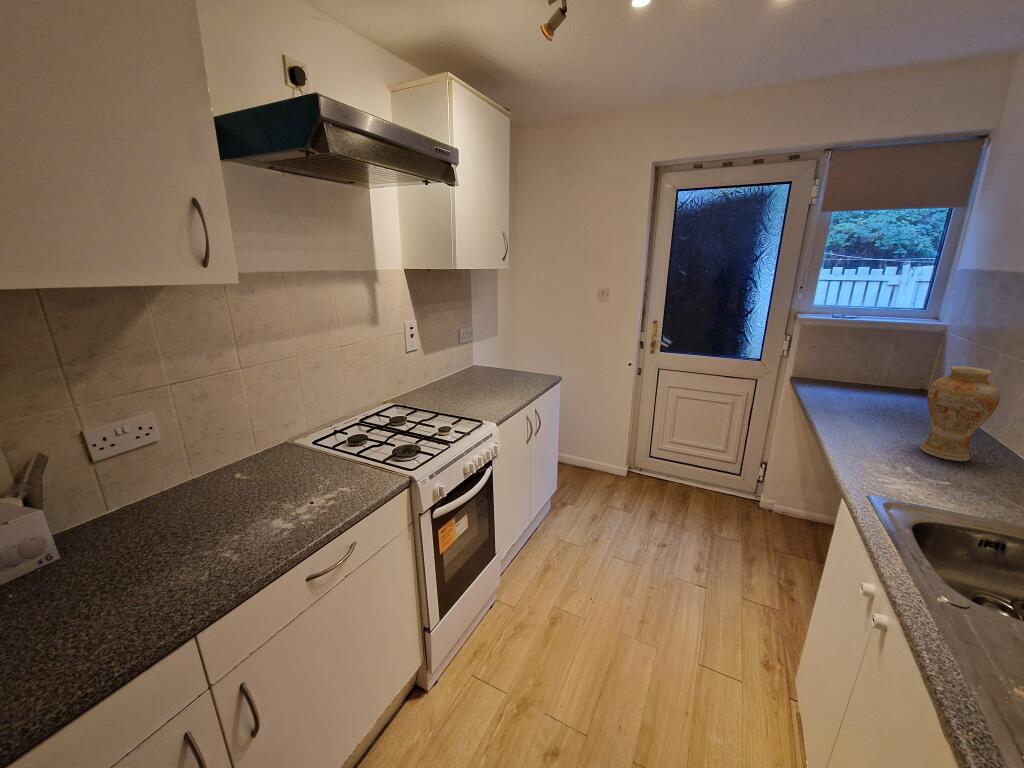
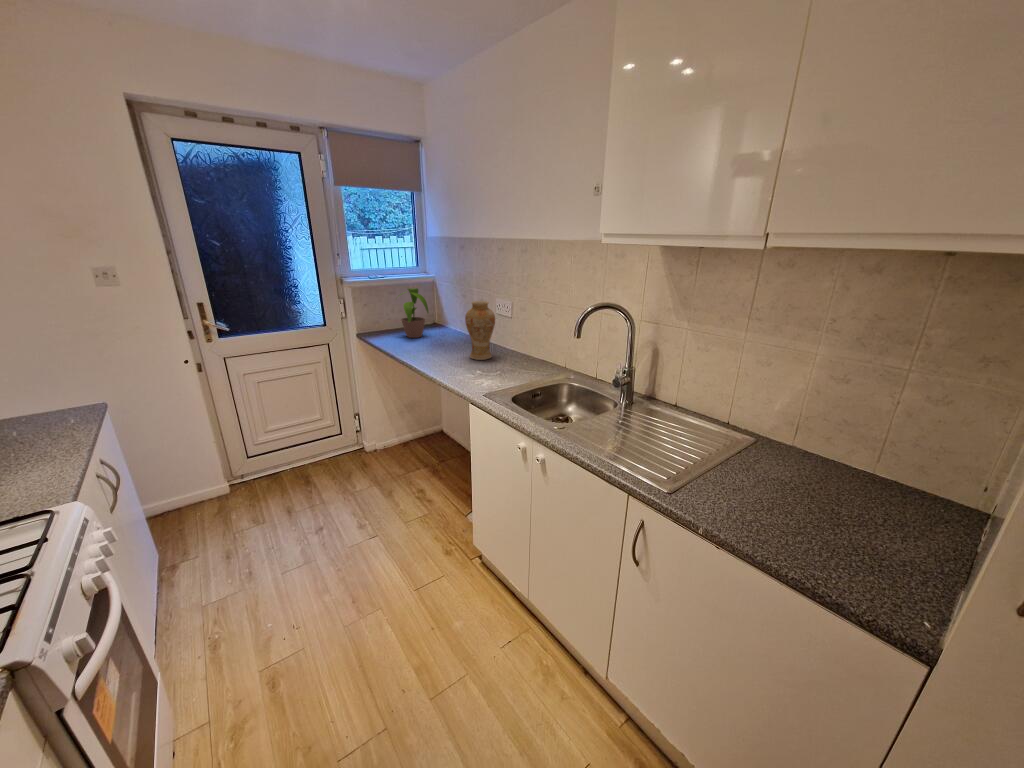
potted plant: none [833,332,912,400] -> present [401,288,429,338]

